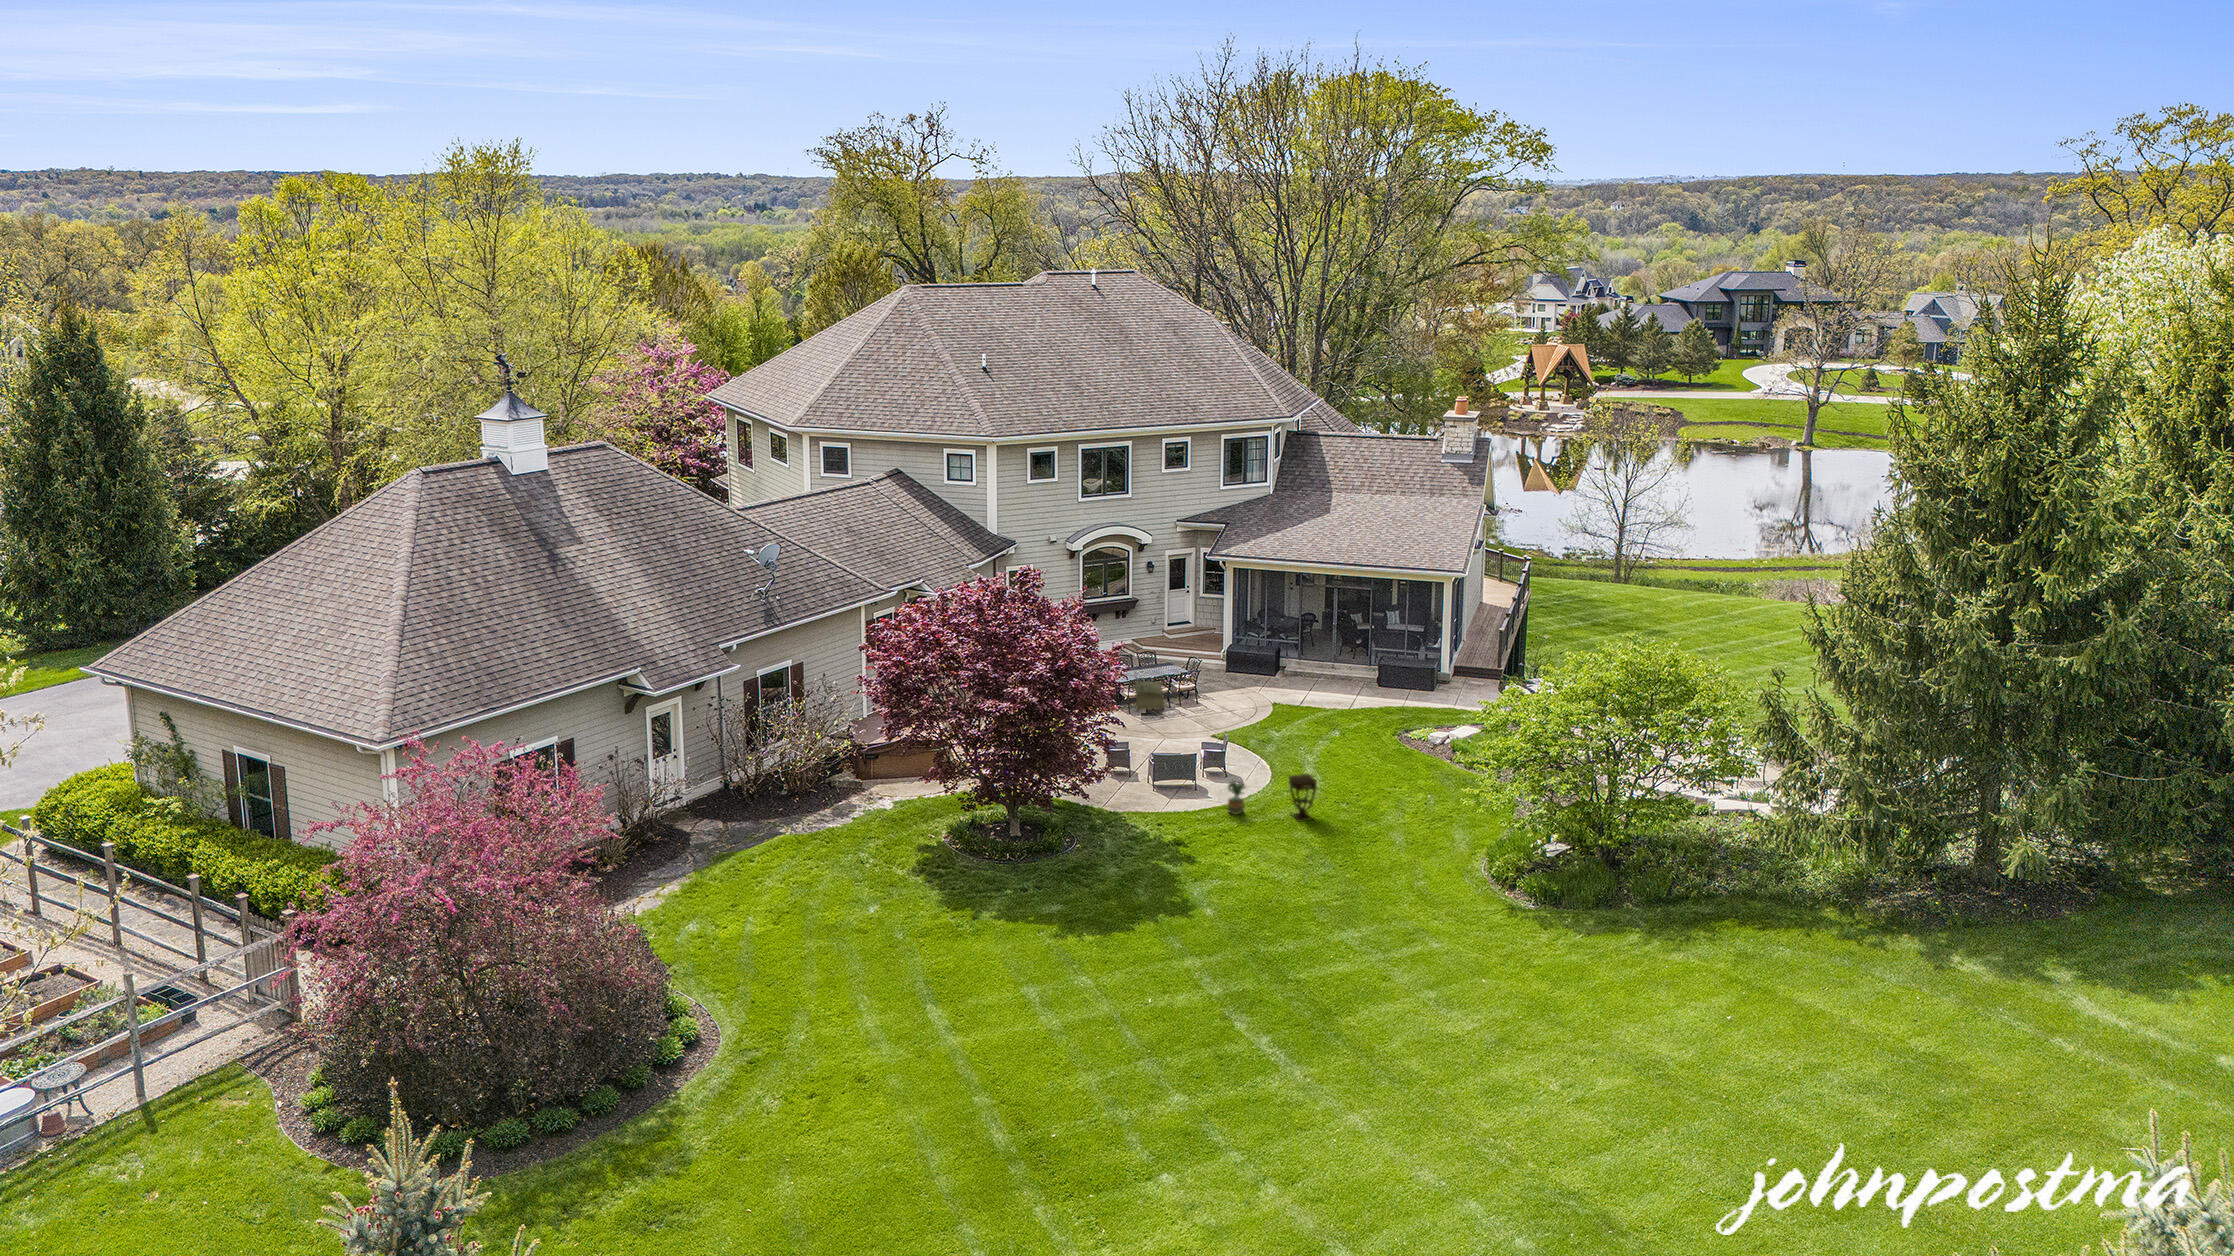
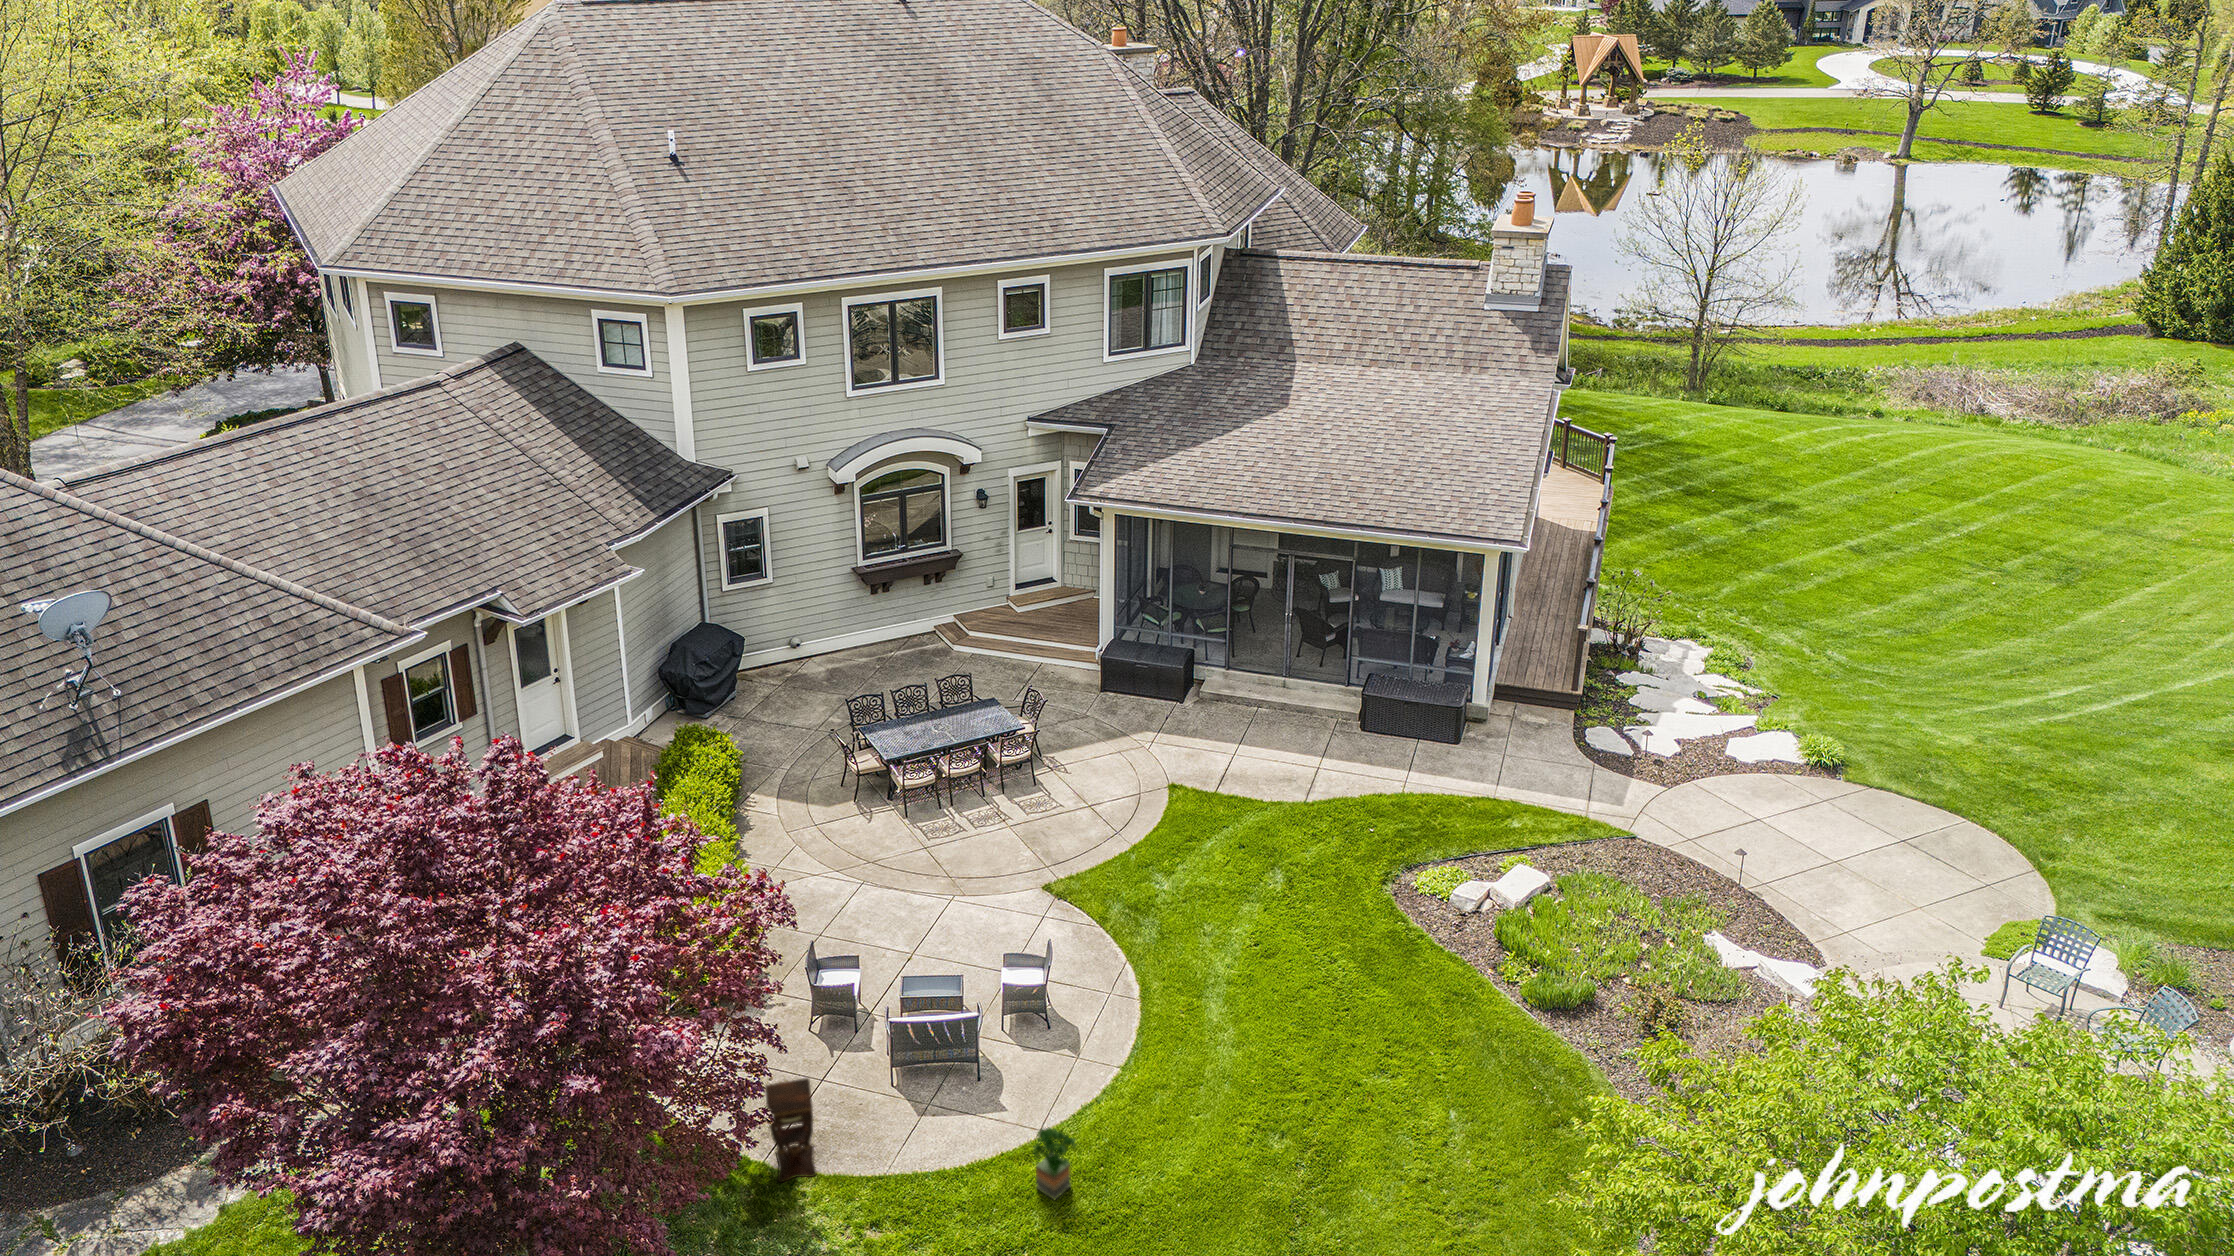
armchair: present [1135,678,1164,711] -> none [917,749,978,828]
side table: present [1289,774,1317,822] -> present [765,1078,817,1182]

